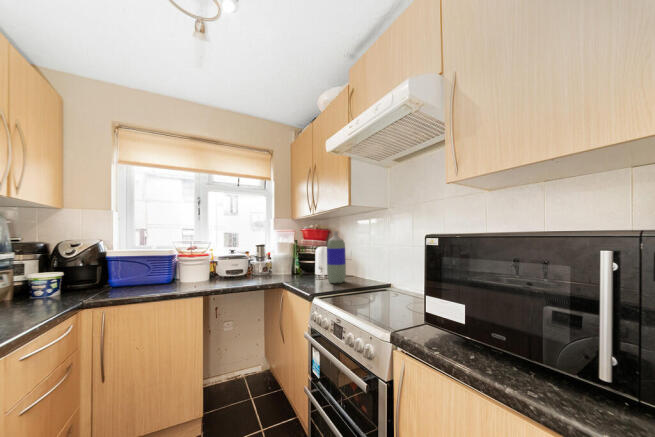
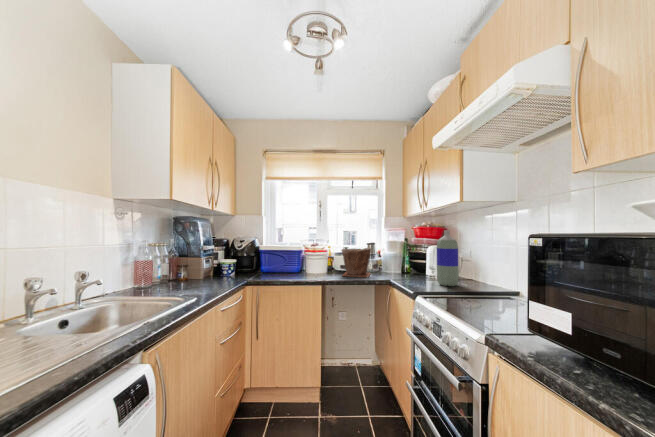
plant pot: none [228,251,261,284] -> present [342,248,371,277]

